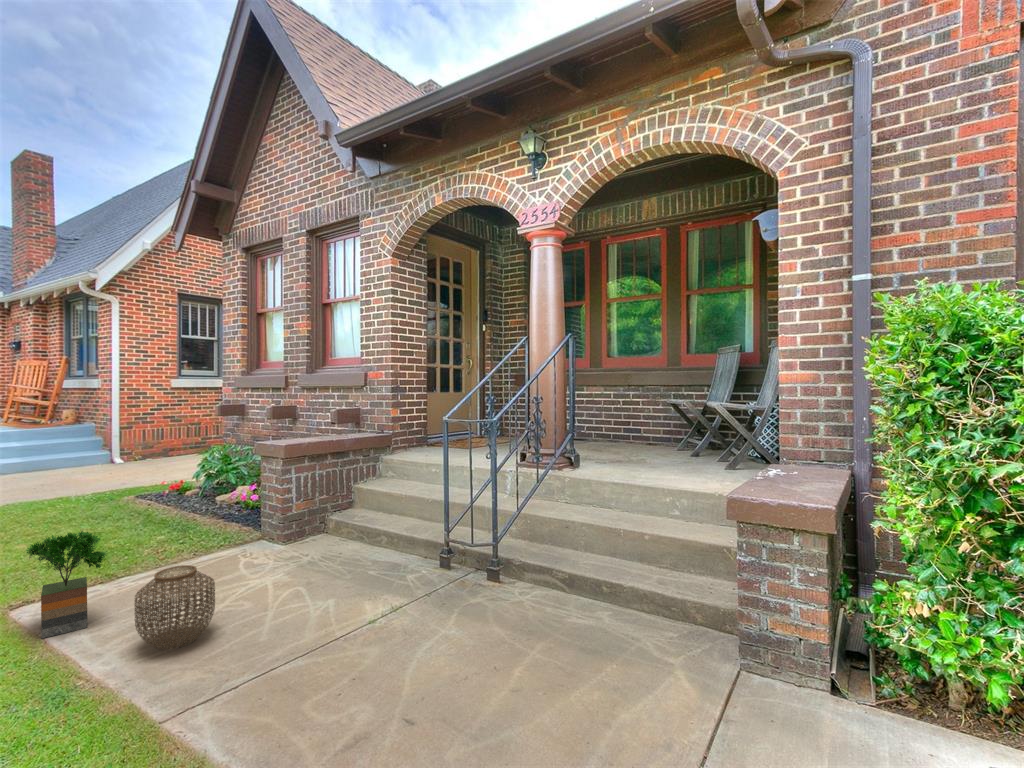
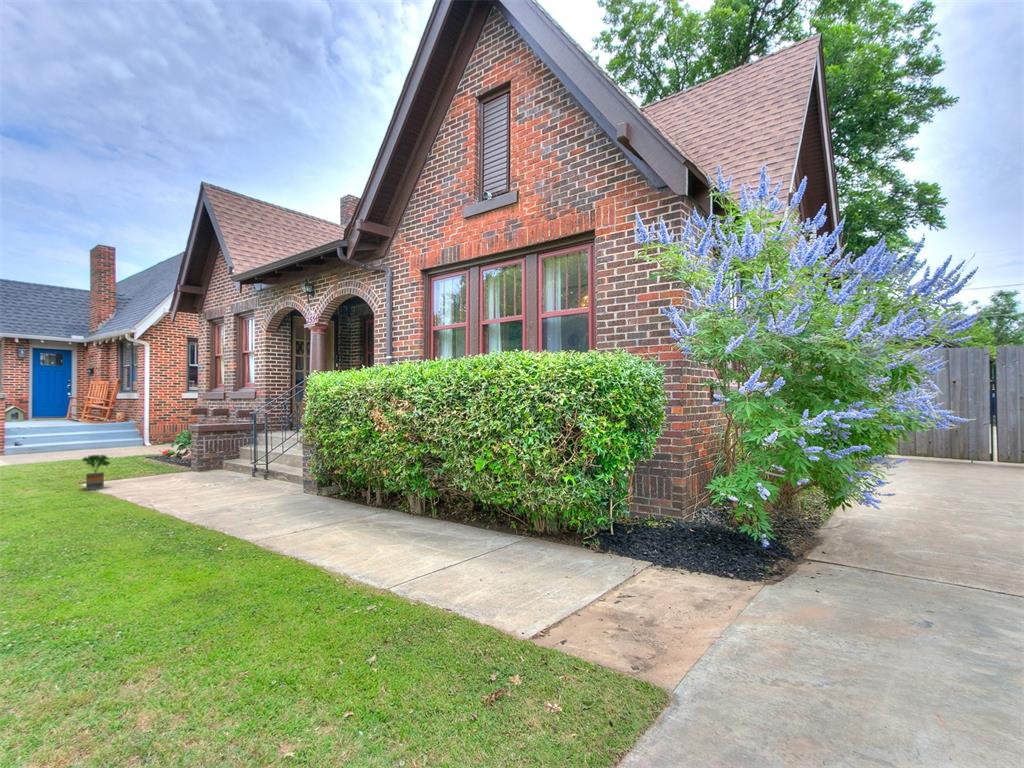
woven basket: present [135,565,215,650] -> none [116,465,147,492]

